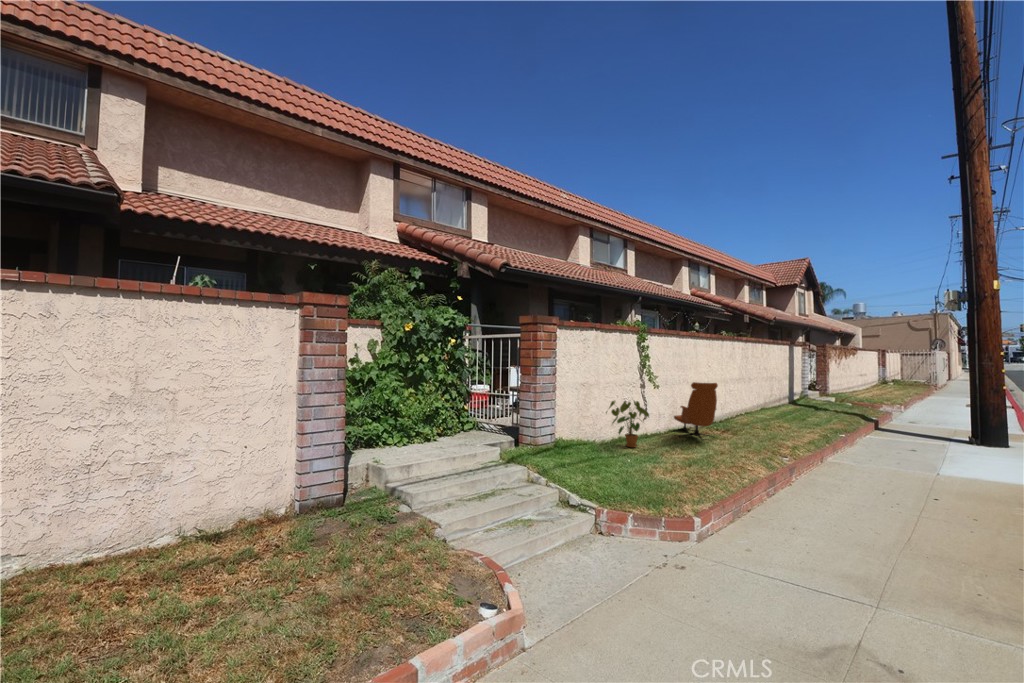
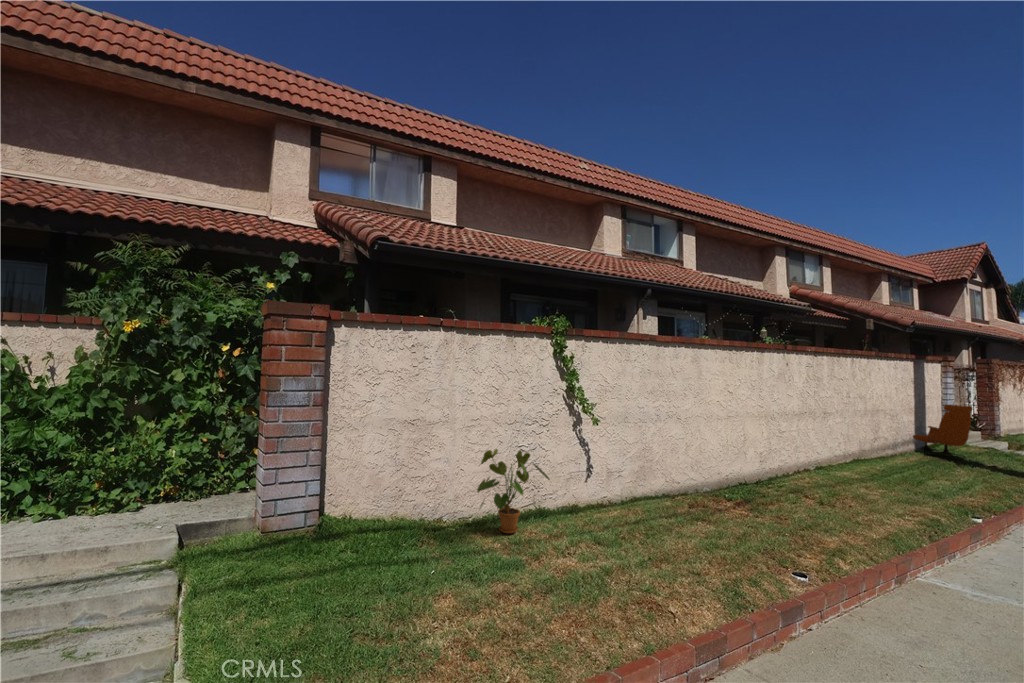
lounge chair: present [674,382,718,441] -> present [913,405,973,460]

